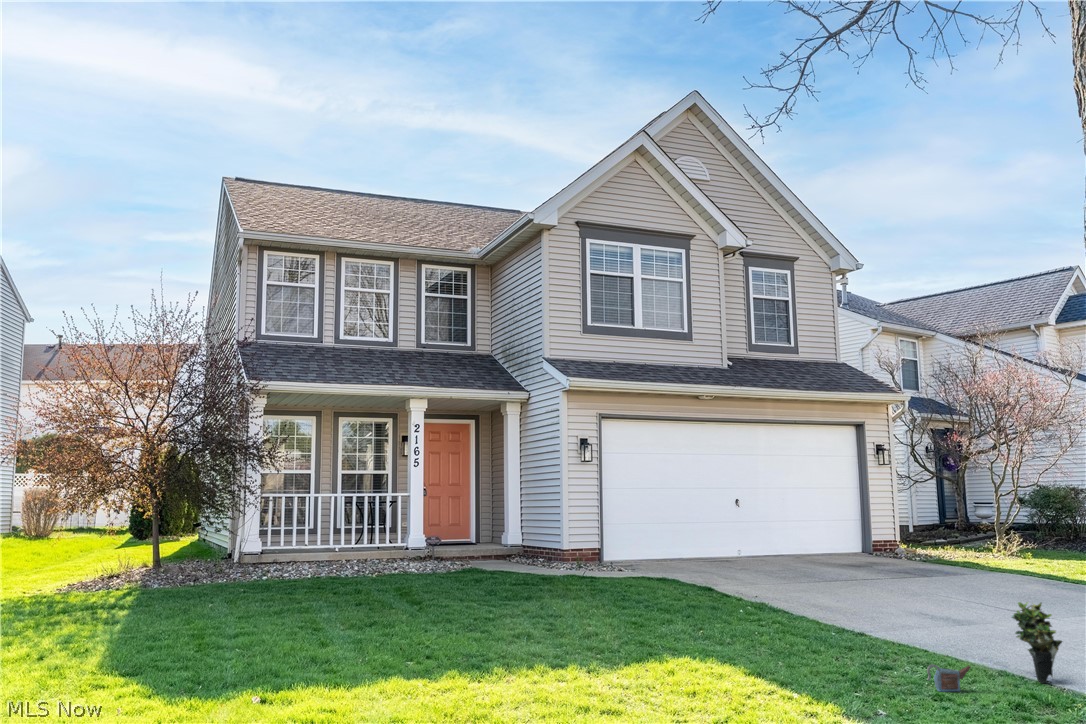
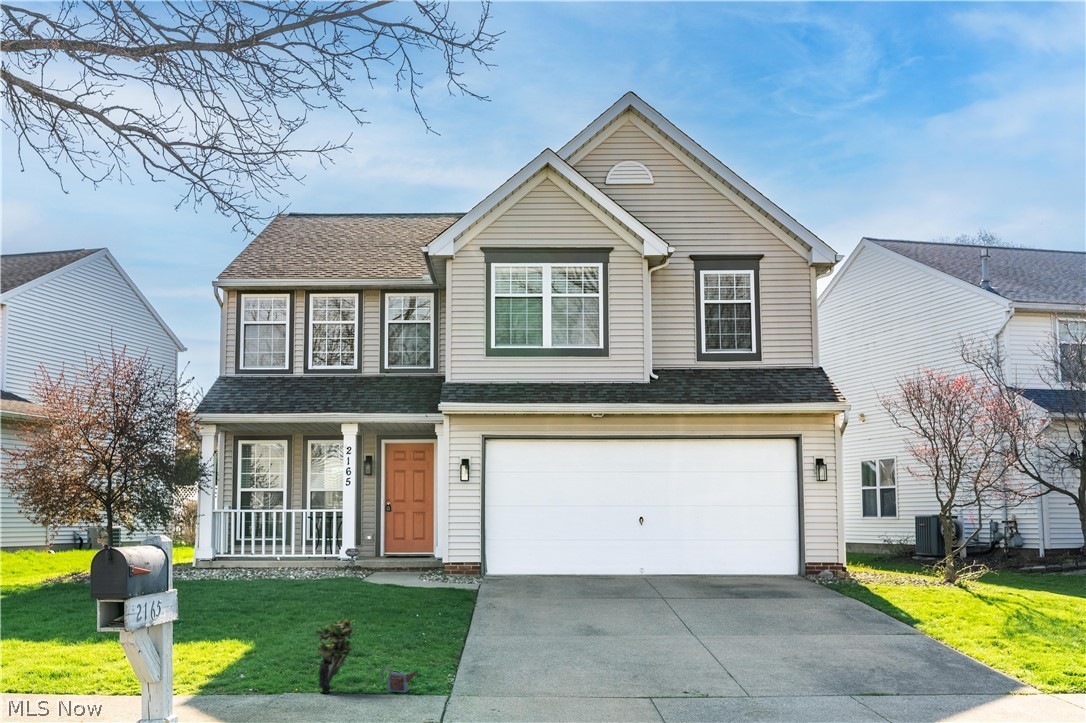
potted plant: present [1011,602,1062,683] -> present [315,618,354,693]

